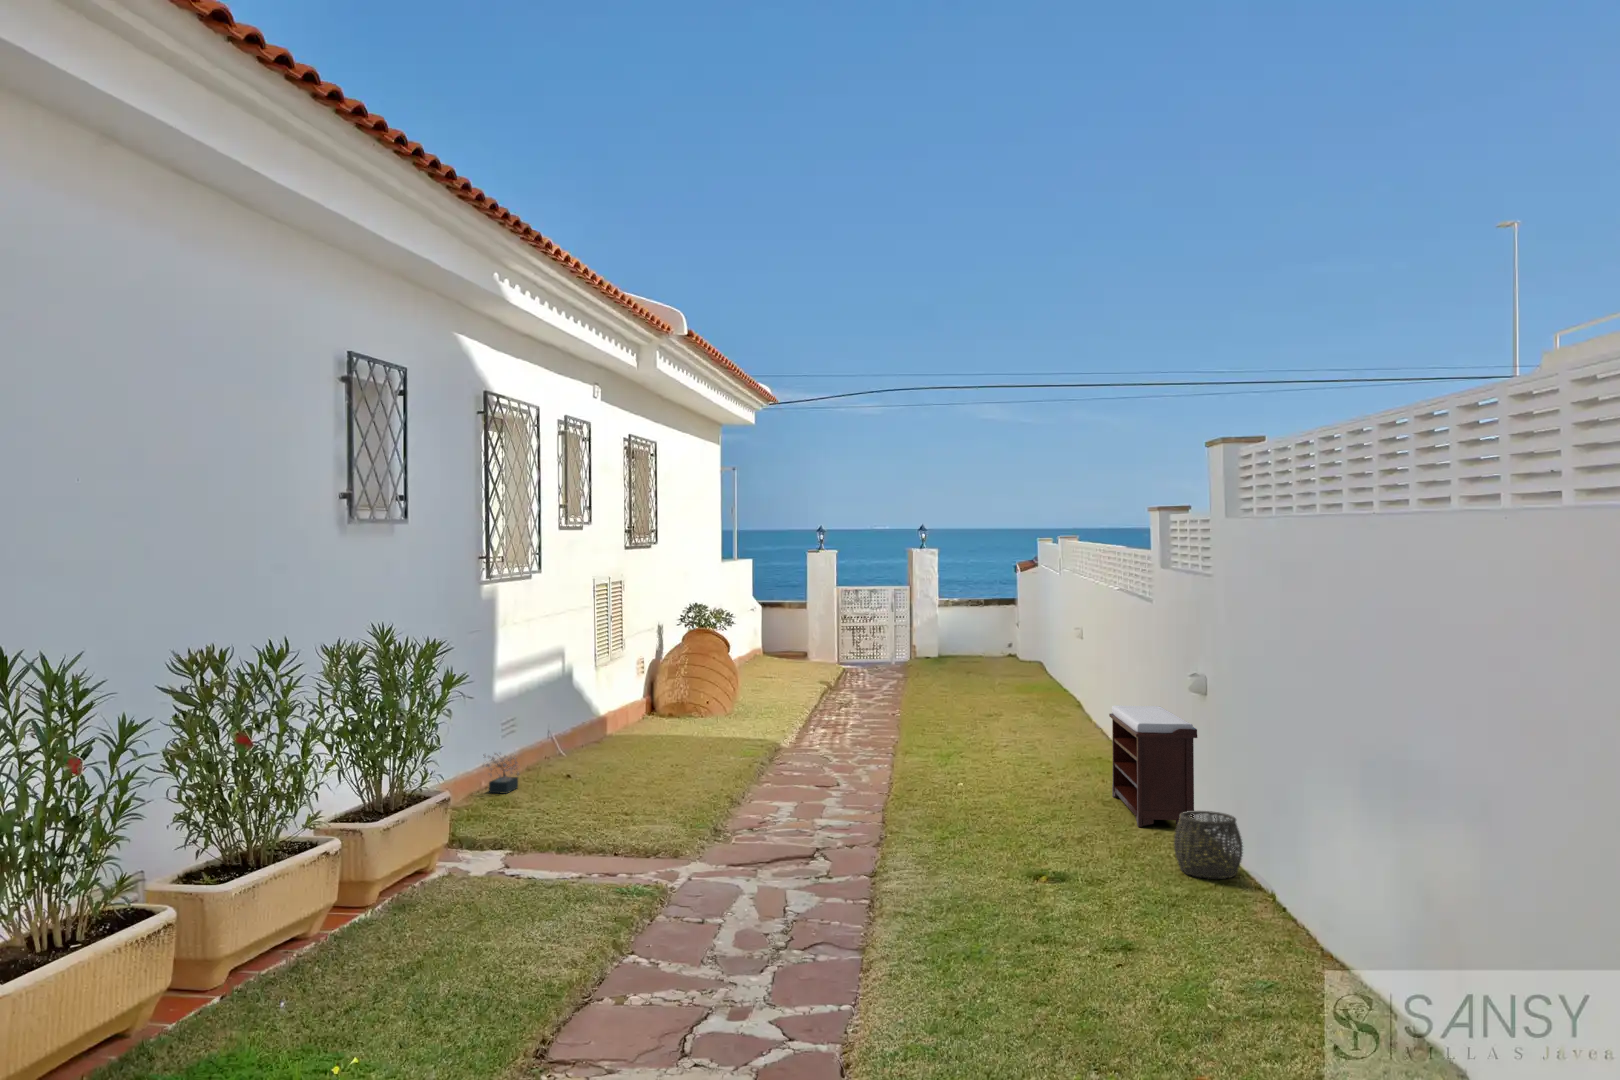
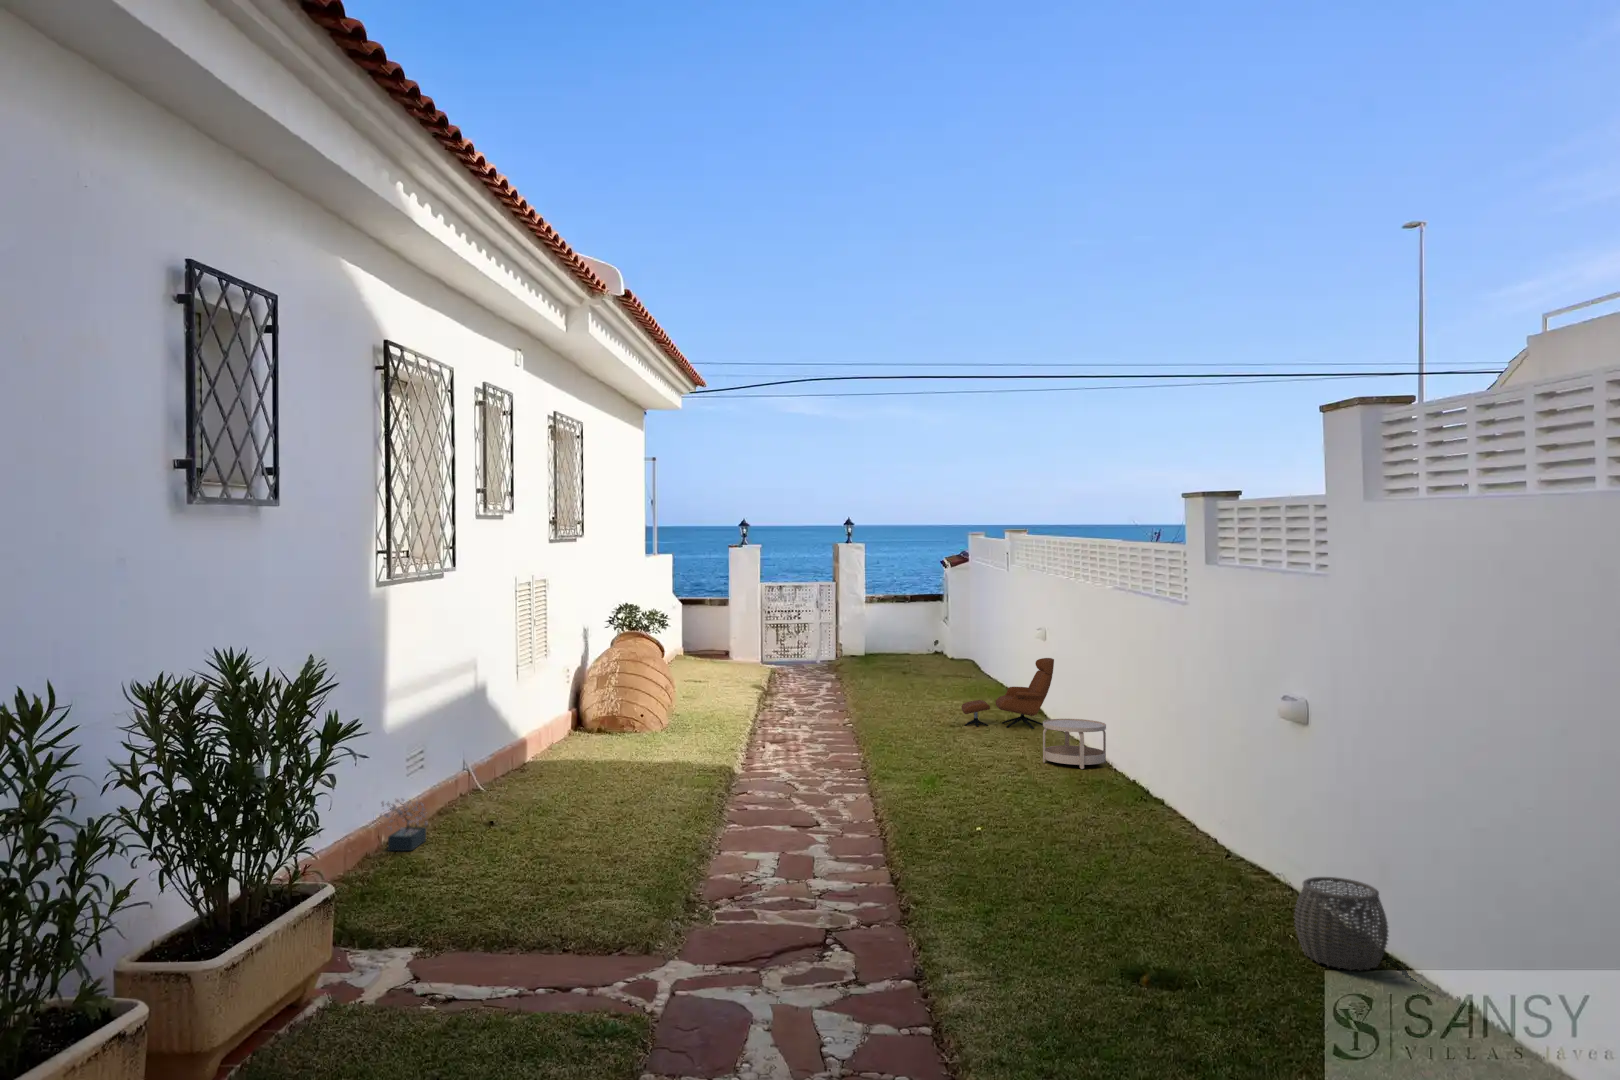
armchair: none [1002,655,1087,720] -> present [962,658,1054,729]
bench: present [1109,706,1197,827] -> none [1142,729,1277,883]
side table: none [1058,707,1115,751] -> present [1043,719,1106,769]

